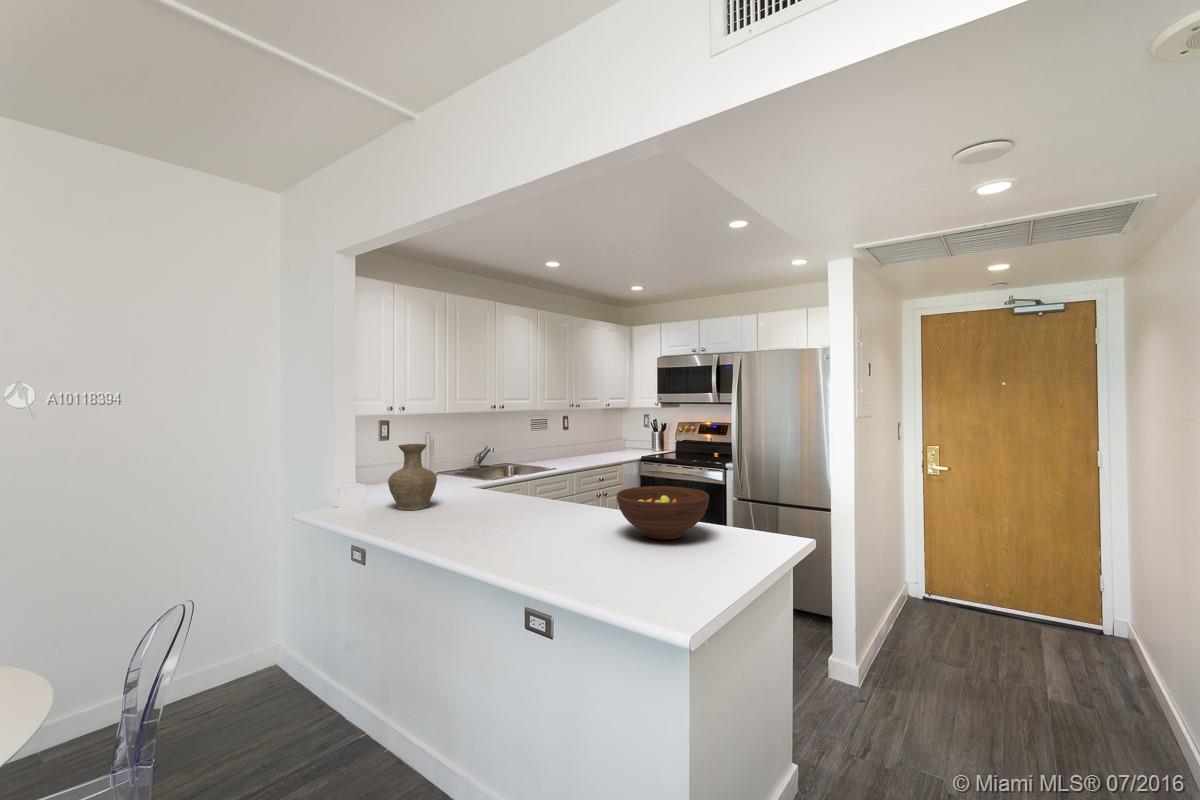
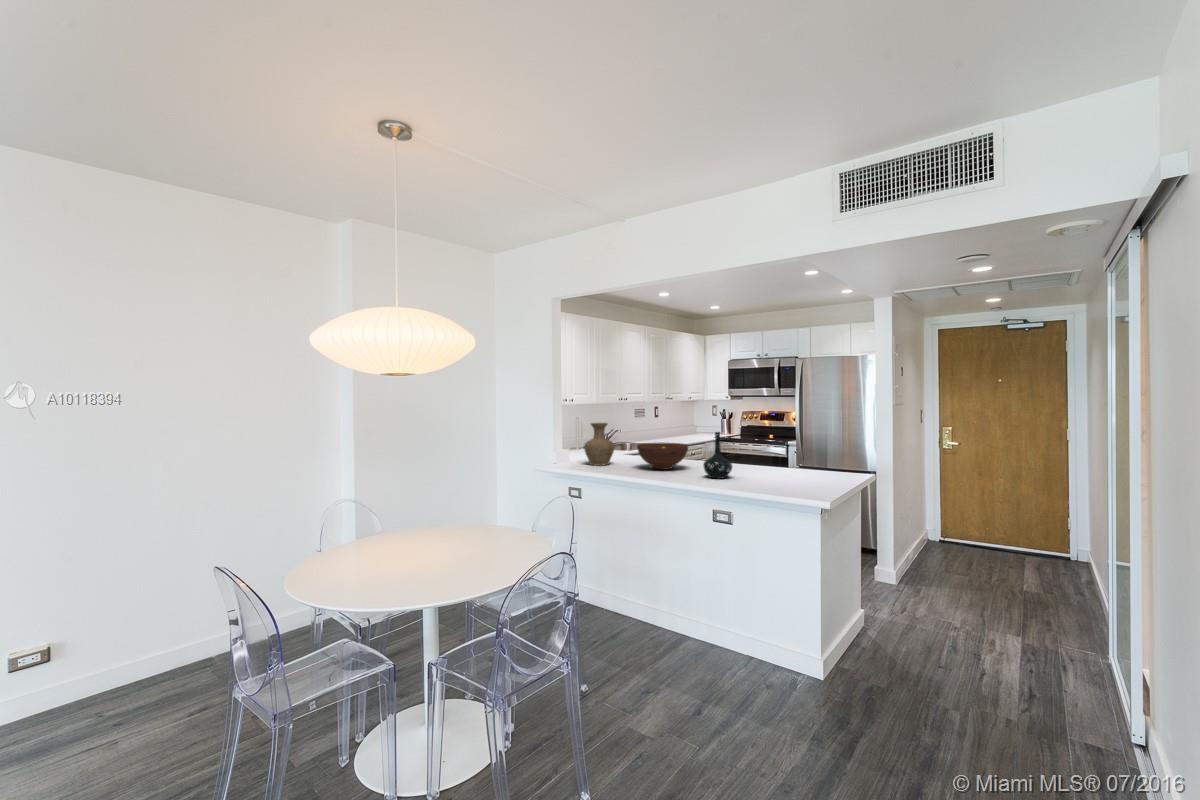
bottle: none [533,464,581,544] -> present [704,432,732,479]
fruit bowl: present [617,486,709,540] -> present [637,442,688,469]

